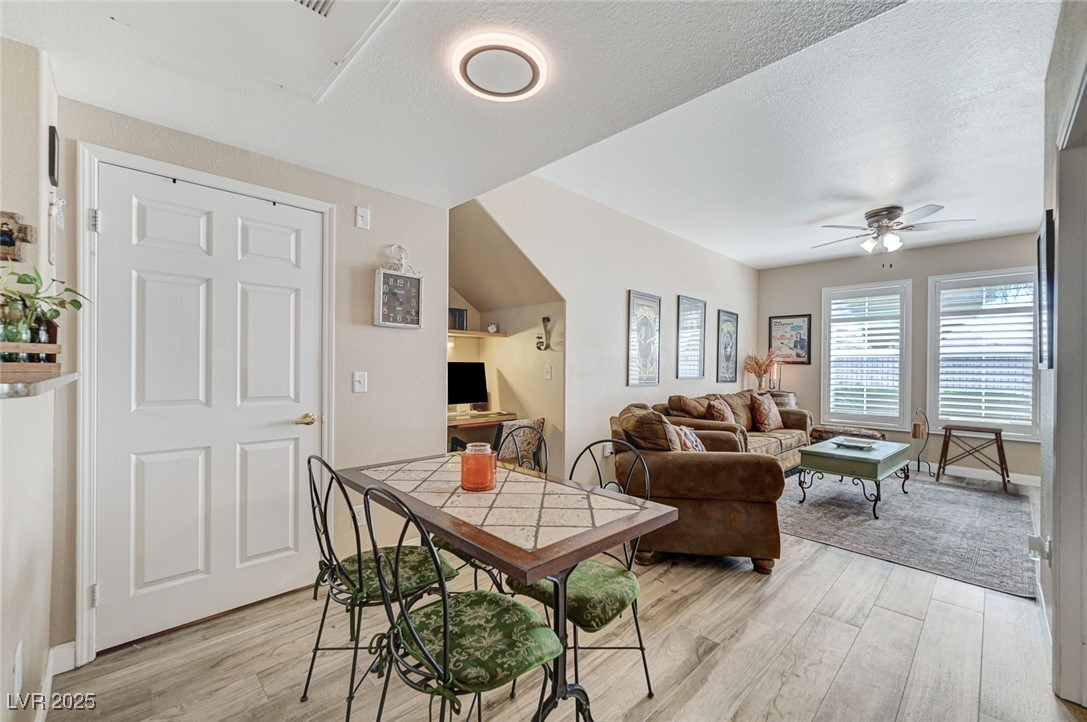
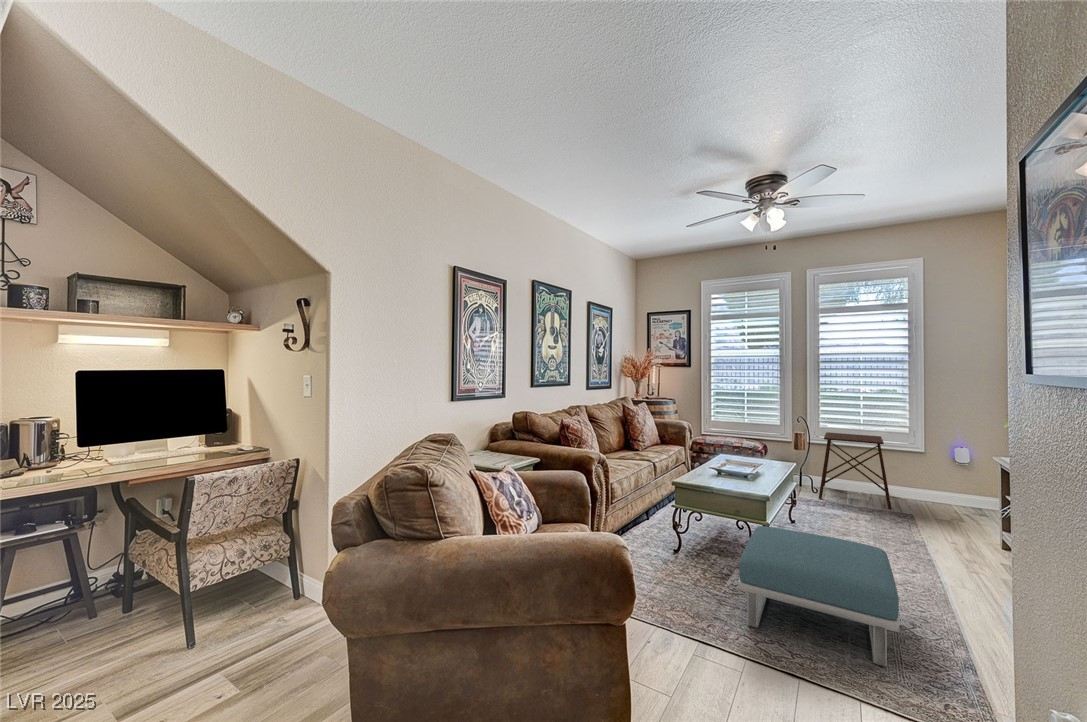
footstool: none [851,481,974,562] -> present [738,526,900,667]

